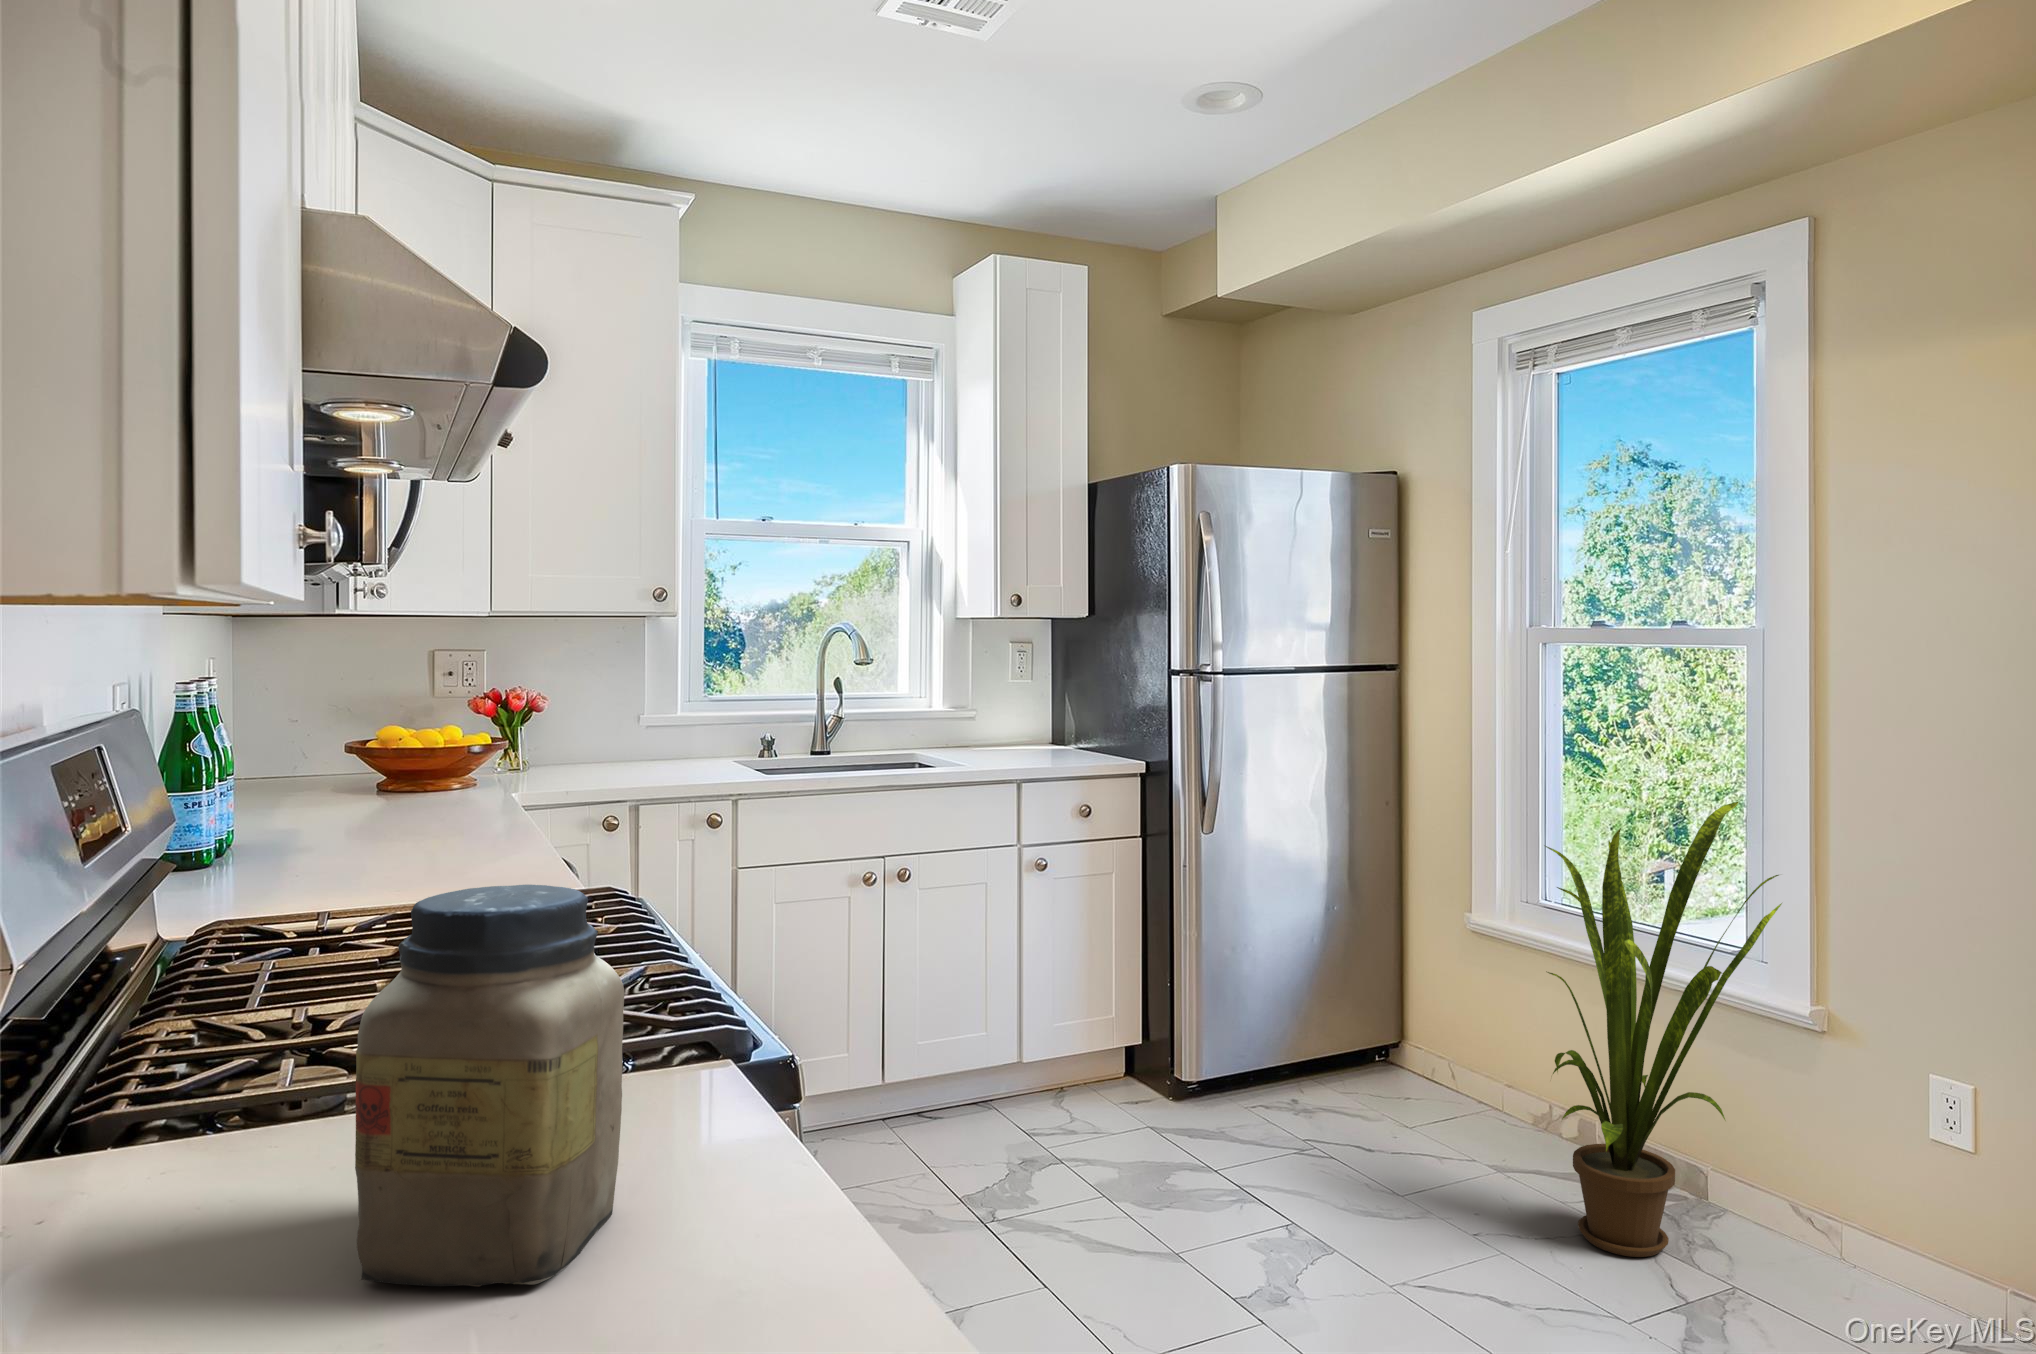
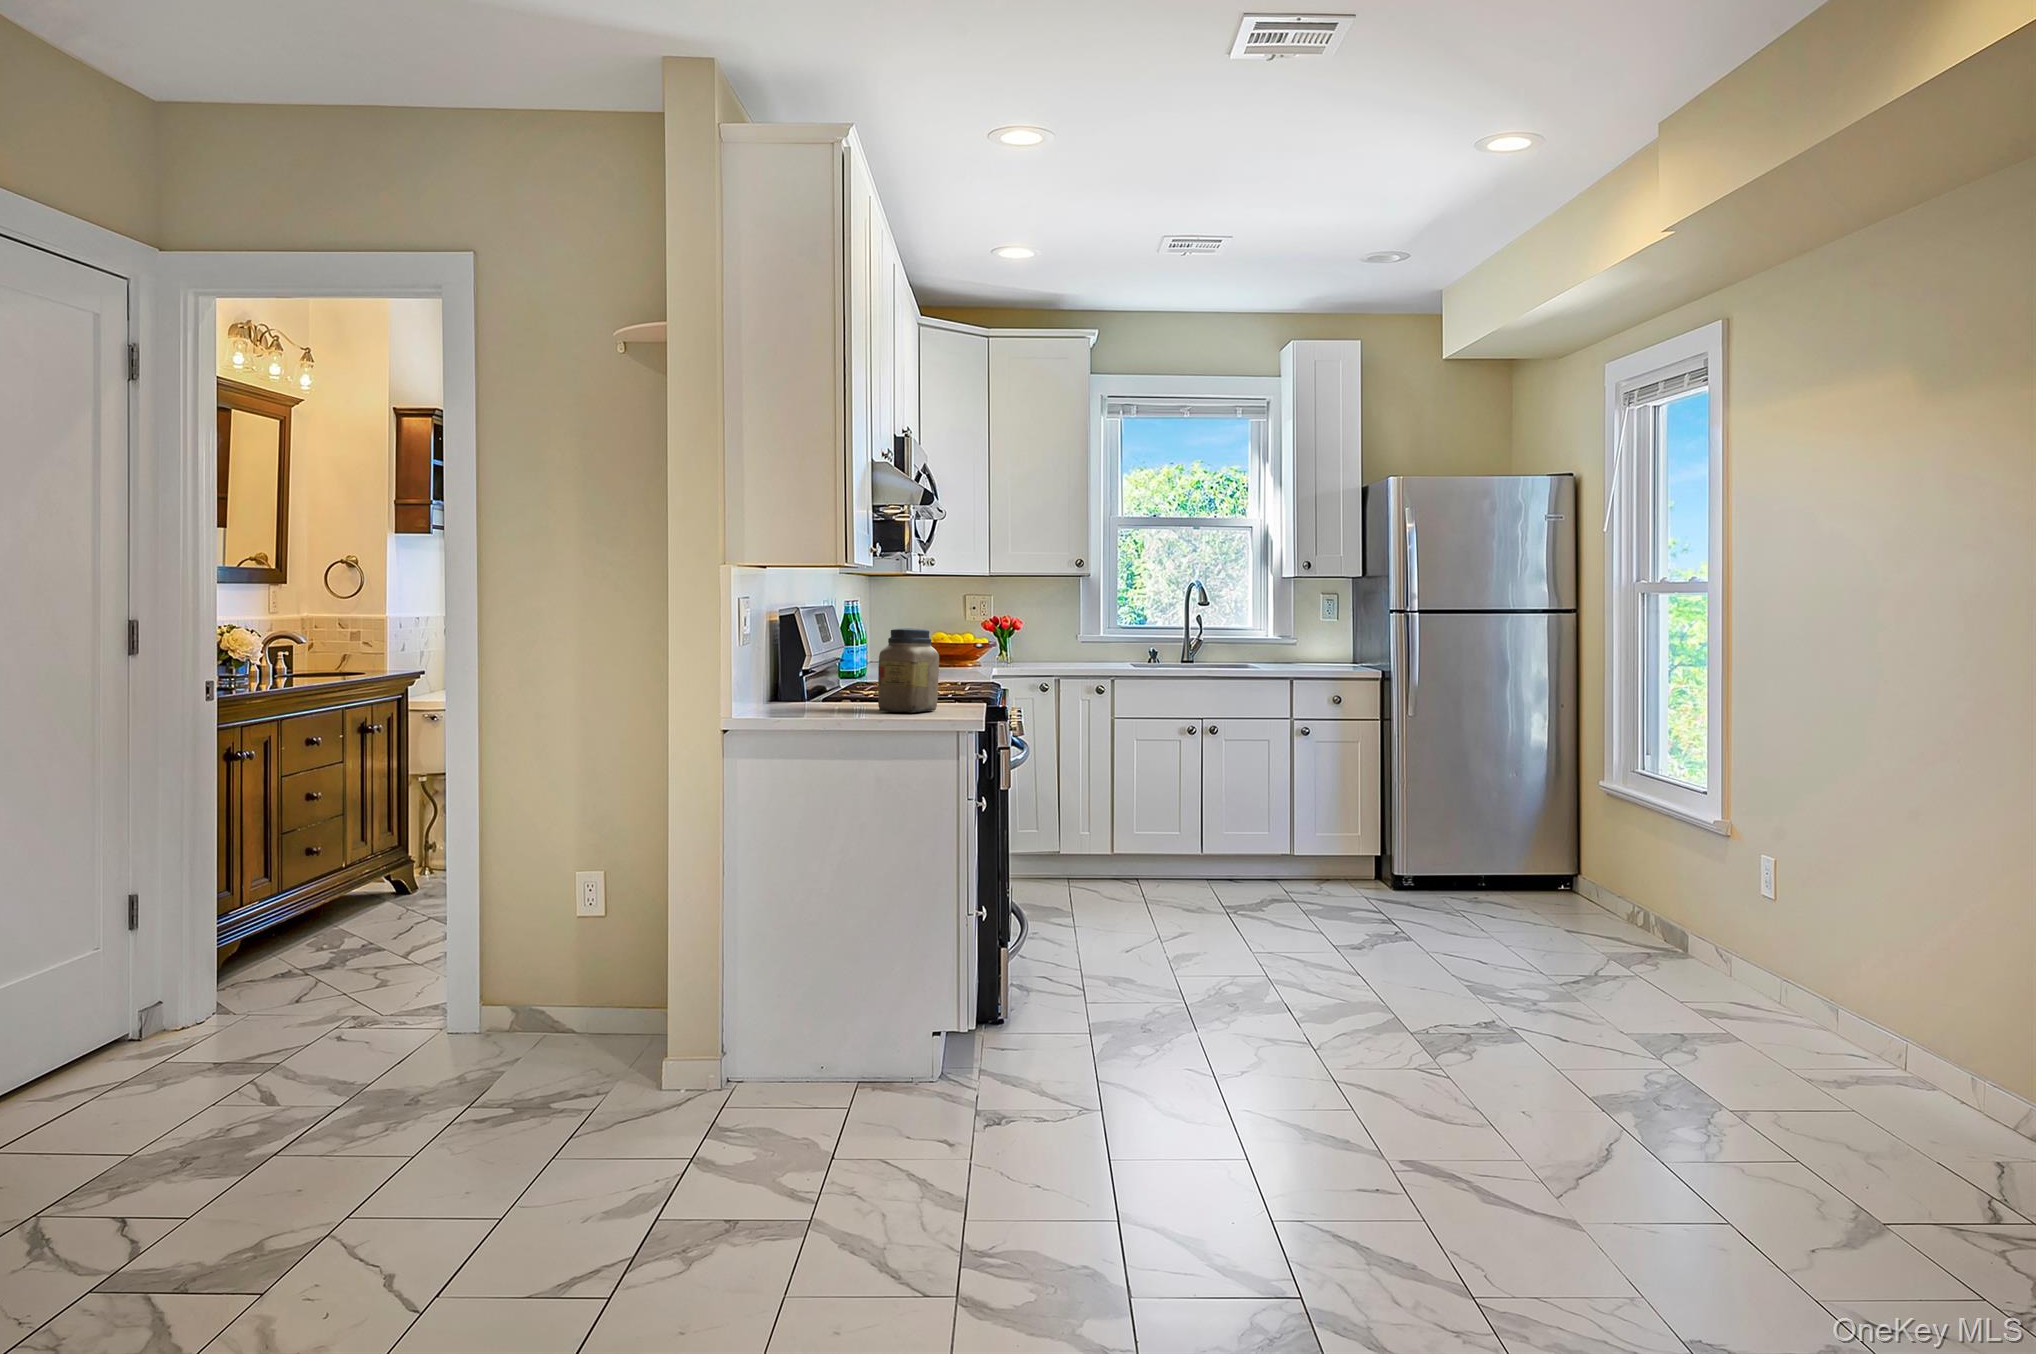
house plant: present [1545,802,1782,1257] -> none [1560,688,1725,966]

